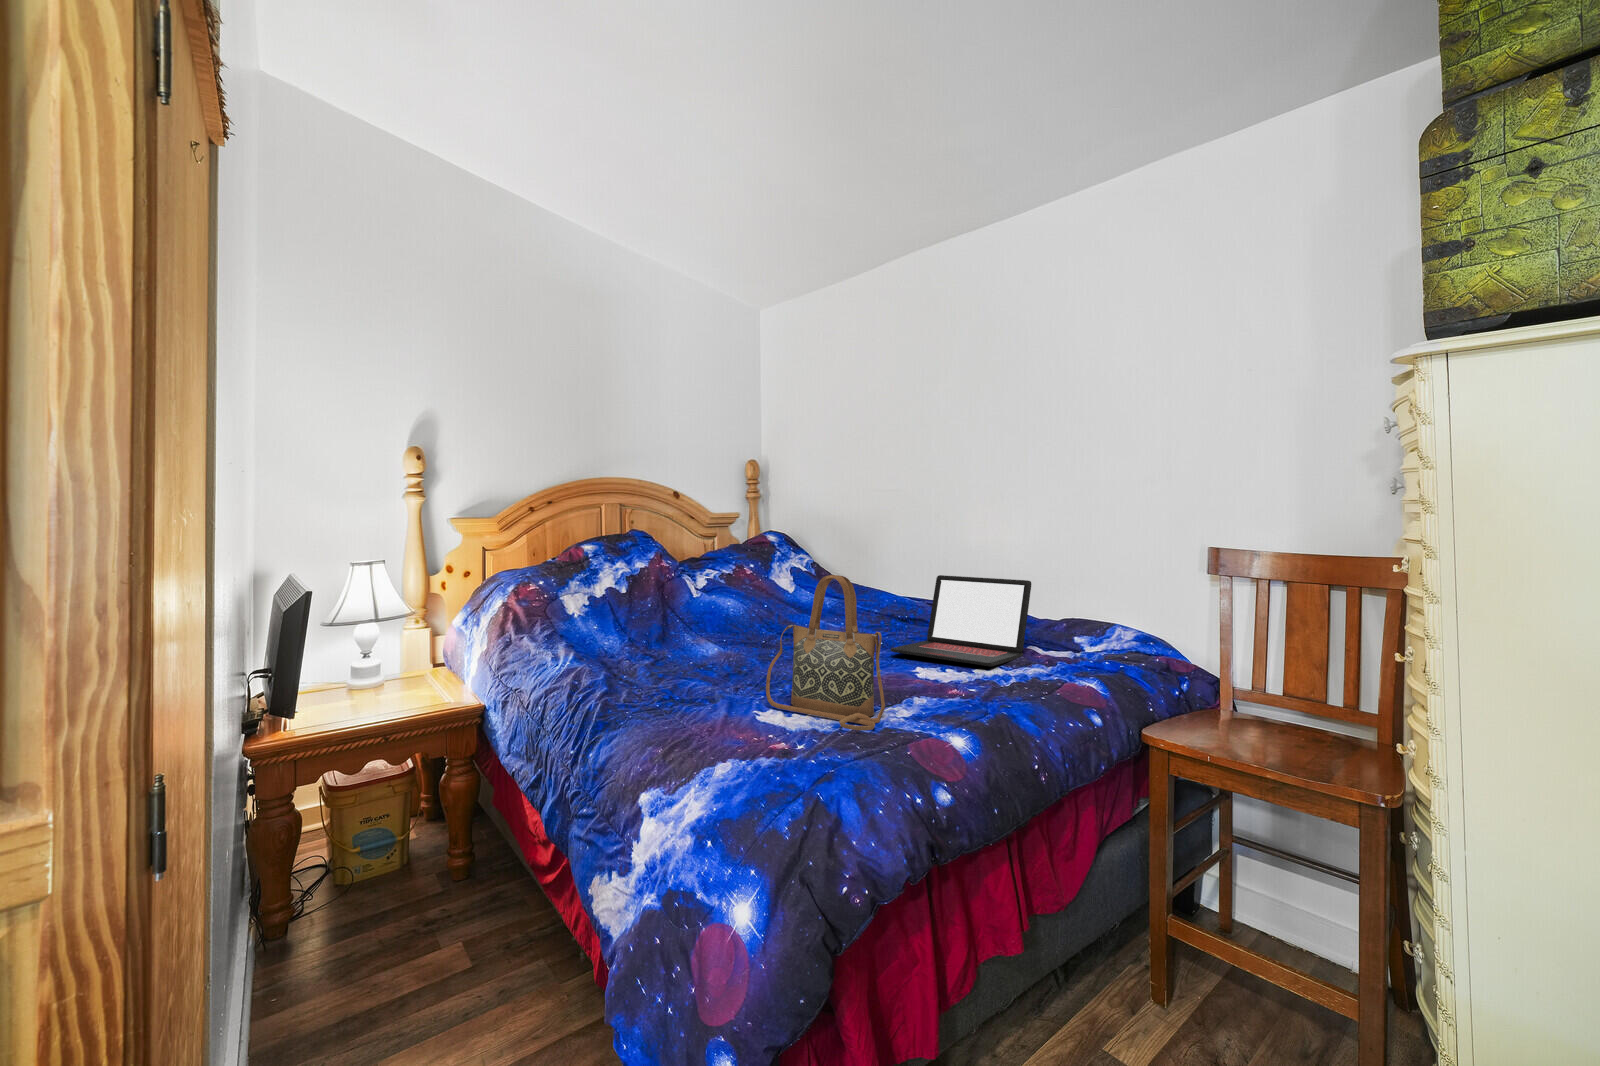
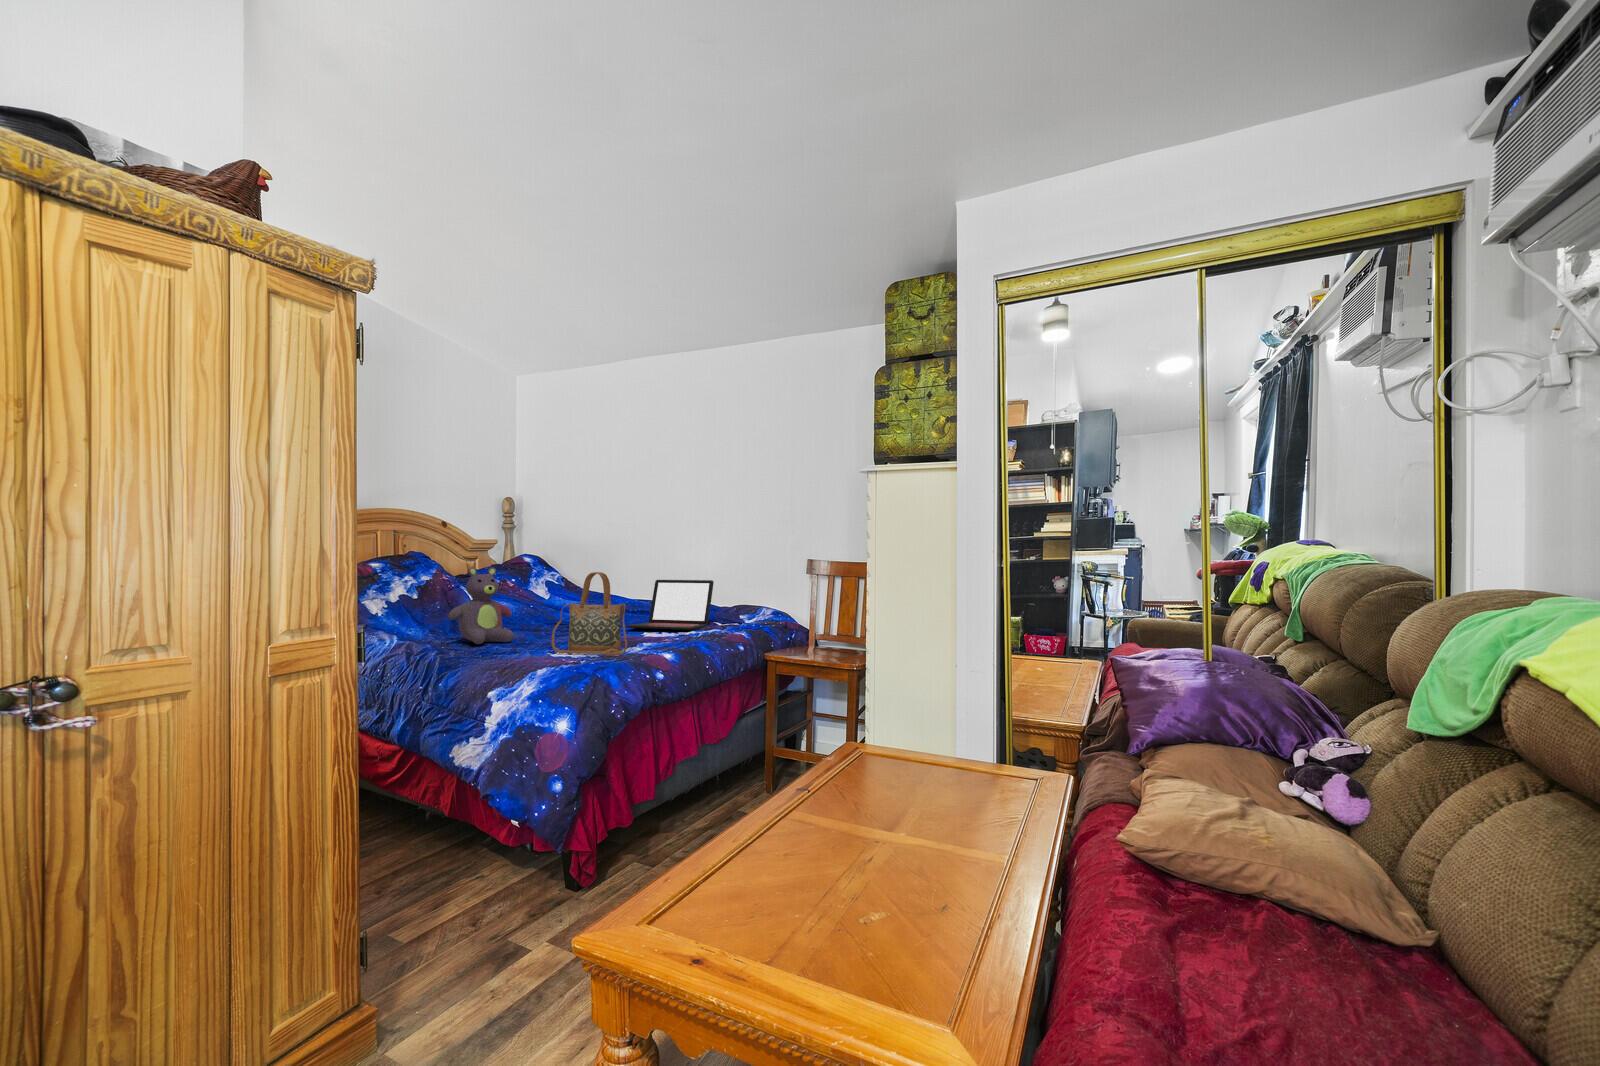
stuffed bear: none [645,556,731,670] -> present [448,567,514,644]

